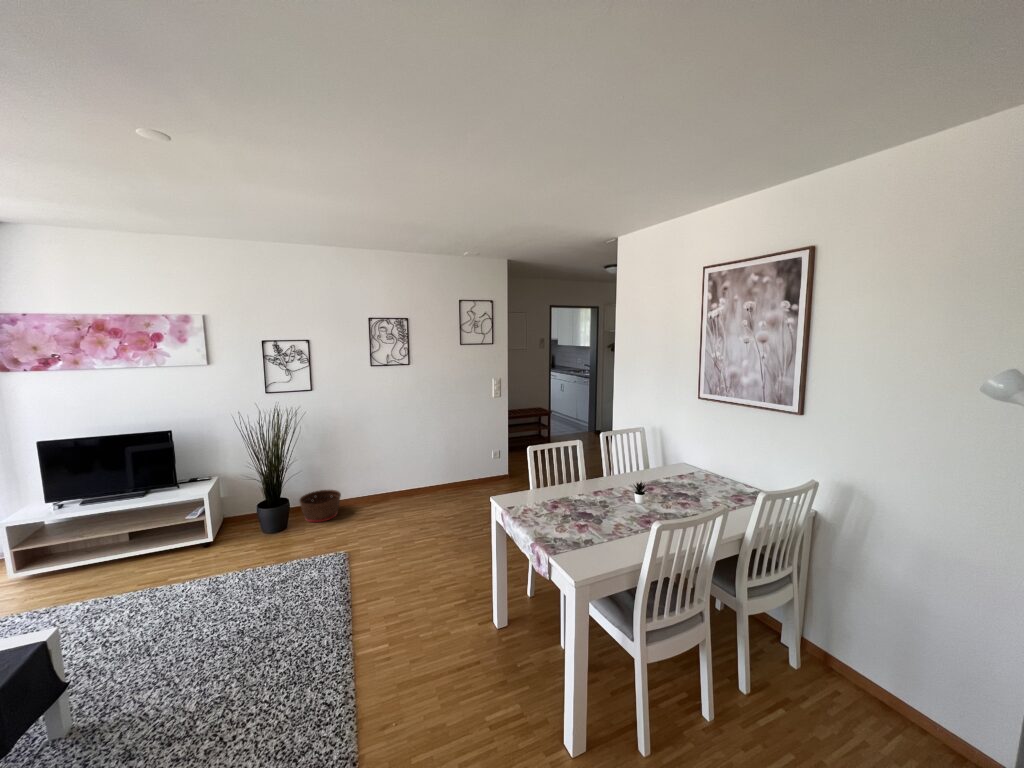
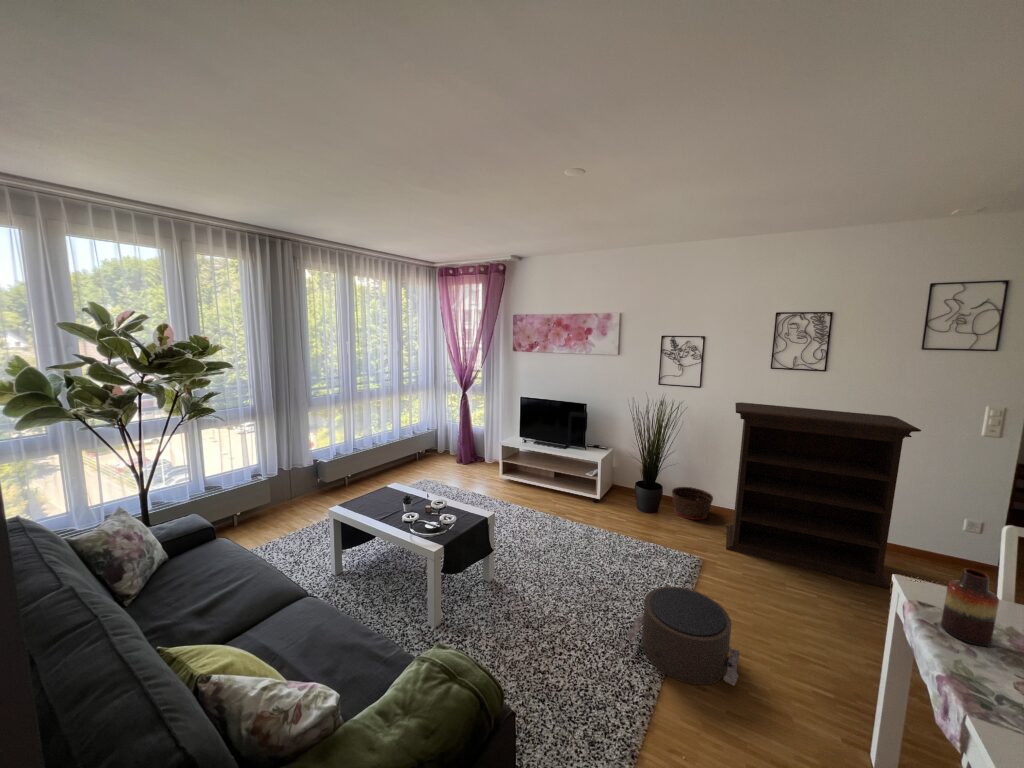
bookshelf: none [349,392,473,535] -> present [726,402,921,589]
vase: none [521,476,542,520] -> present [941,568,999,646]
pouf: none [307,580,412,671] -> present [627,586,739,685]

